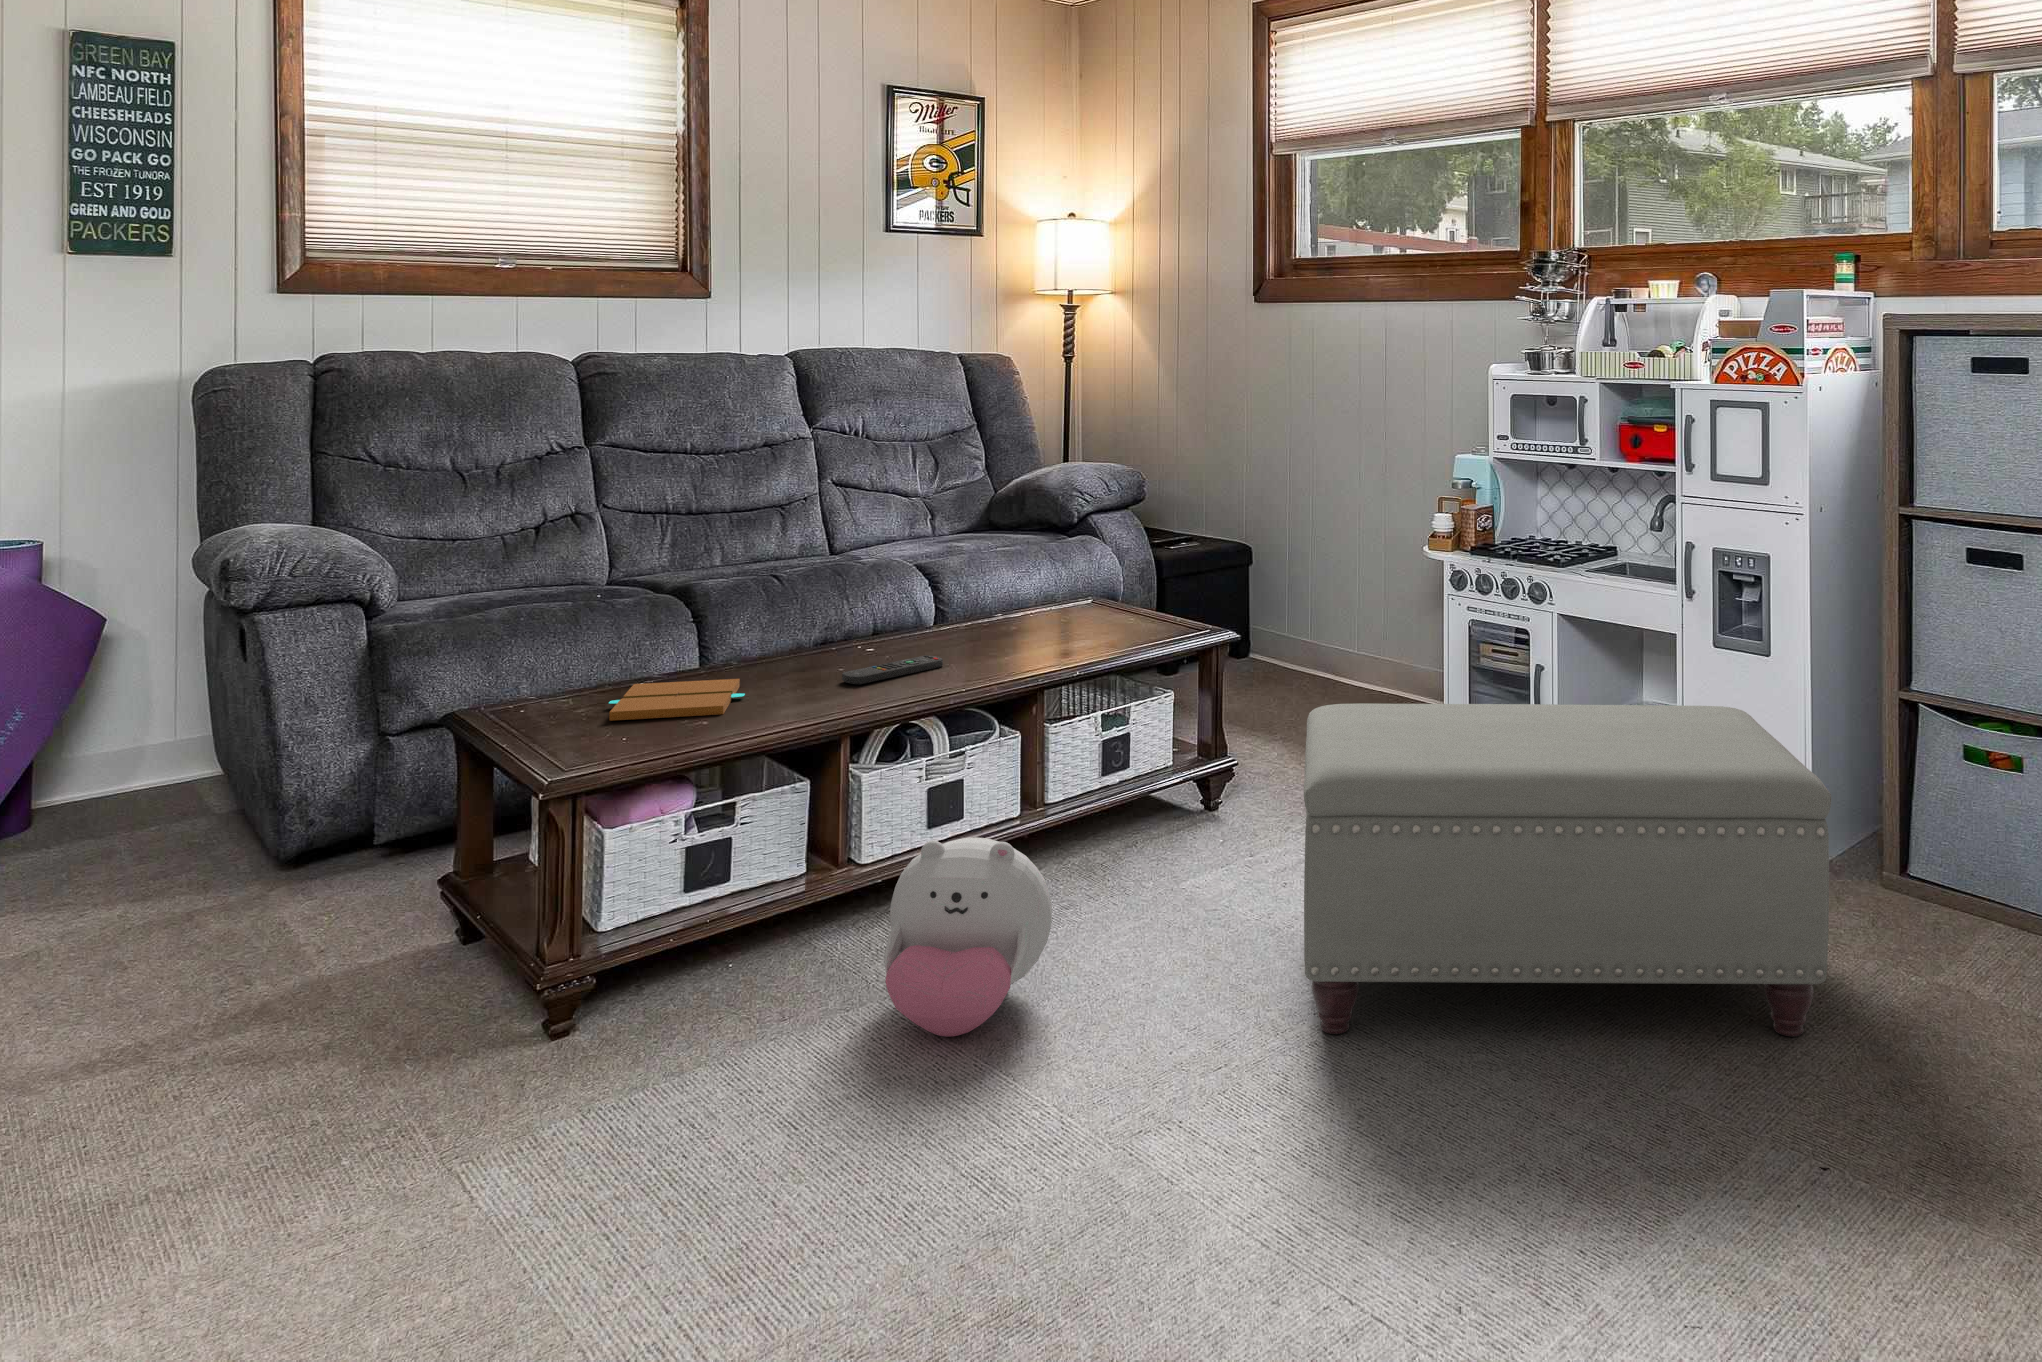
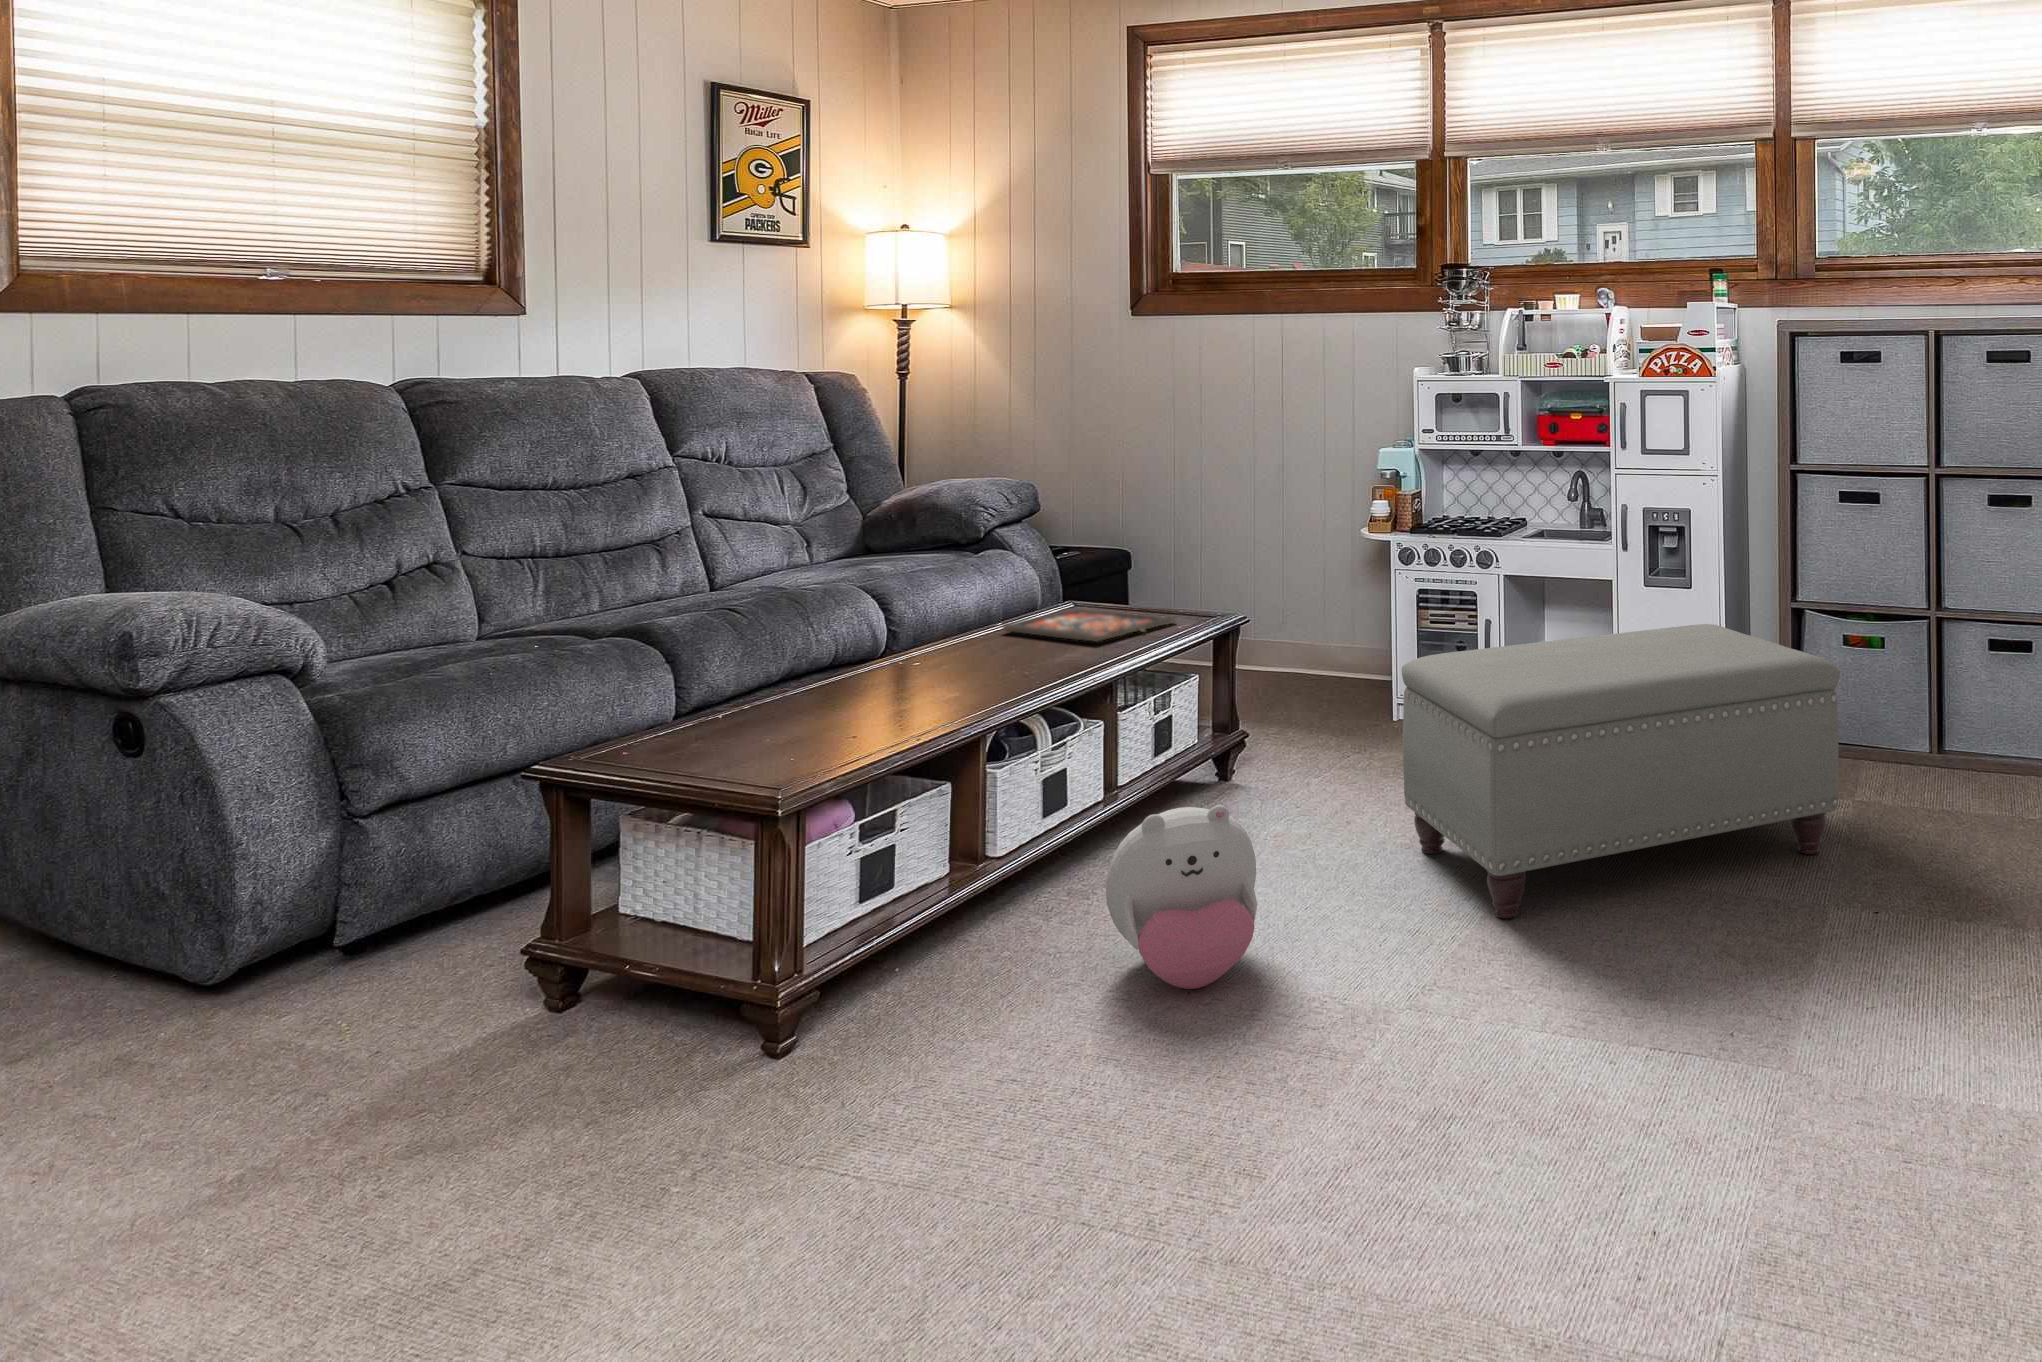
board game: none [987,606,1149,645] -> present [1002,607,1176,641]
remote control: present [842,655,943,684] -> none [940,661,1021,693]
book: present [609,679,745,721] -> none [716,702,863,755]

